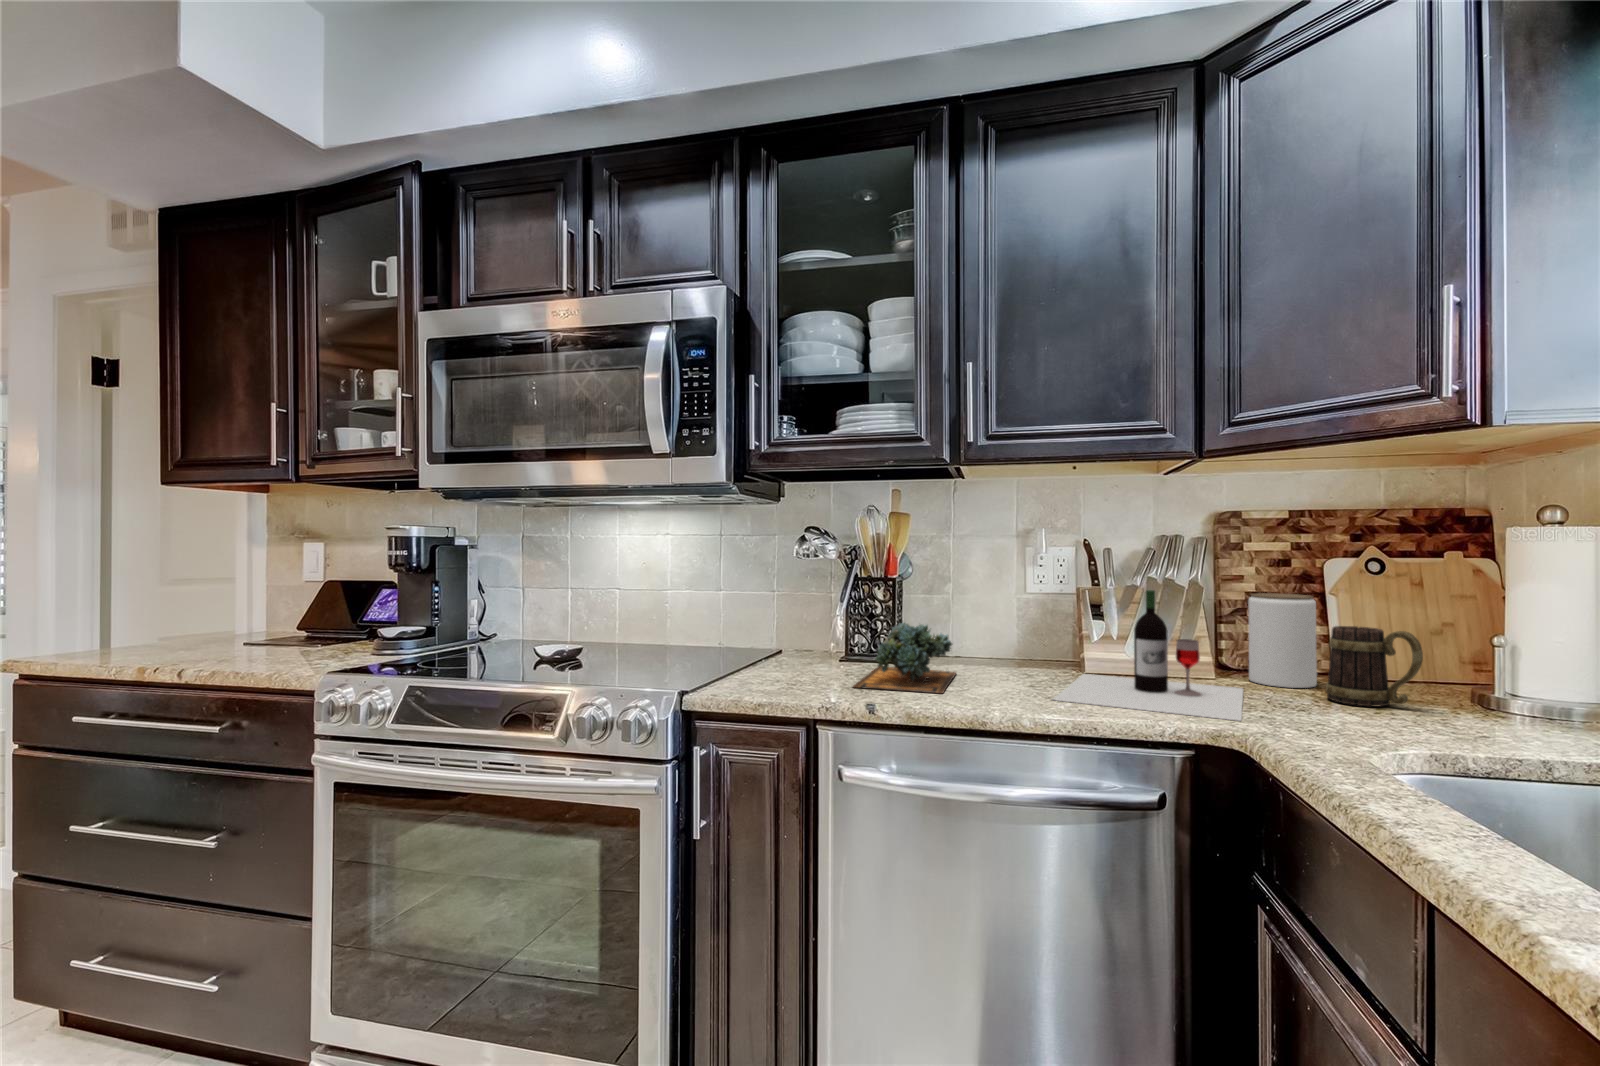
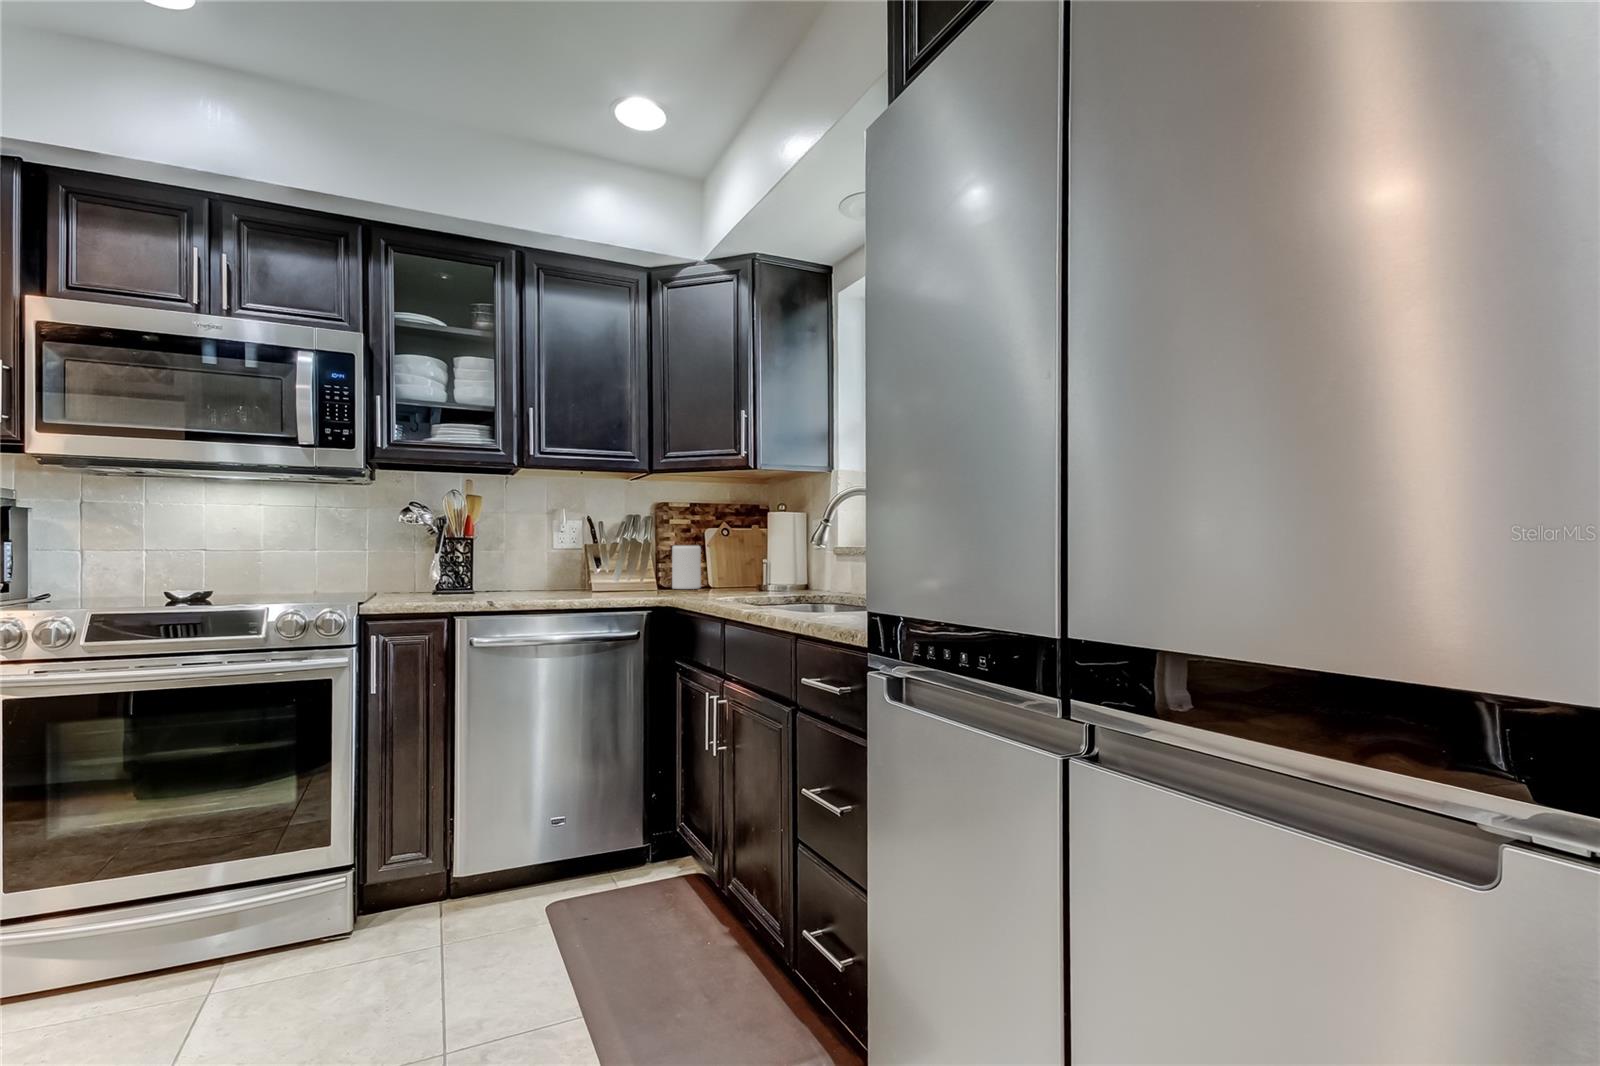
wine bottle: present [1053,590,1243,721] -> none [582,540,670,596]
succulent plant: present [853,623,956,693] -> none [463,561,522,599]
mug: present [1326,626,1423,707] -> none [703,556,738,590]

